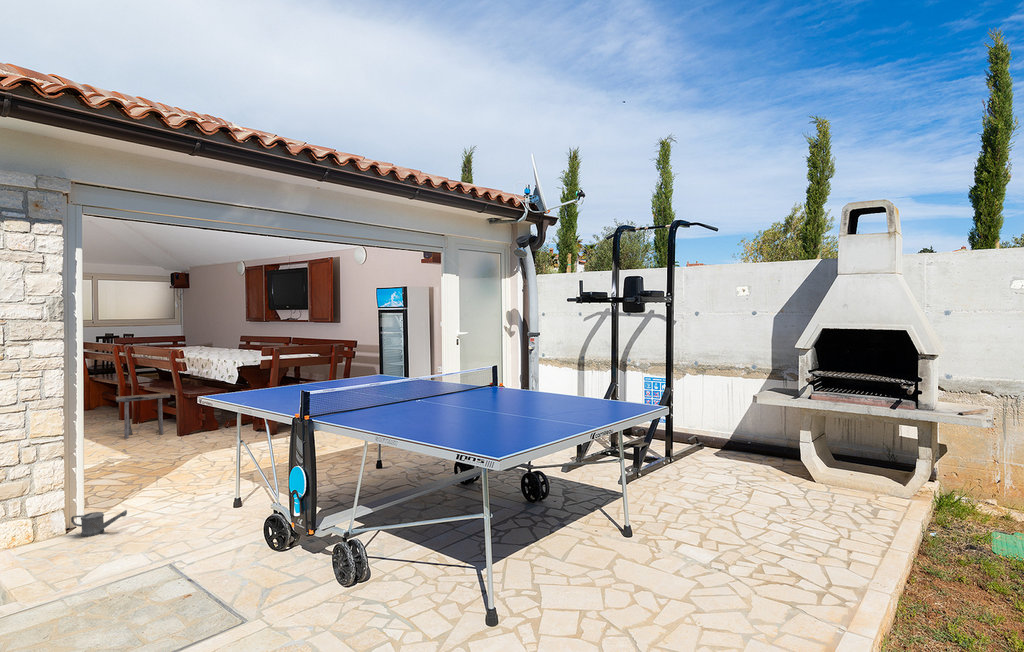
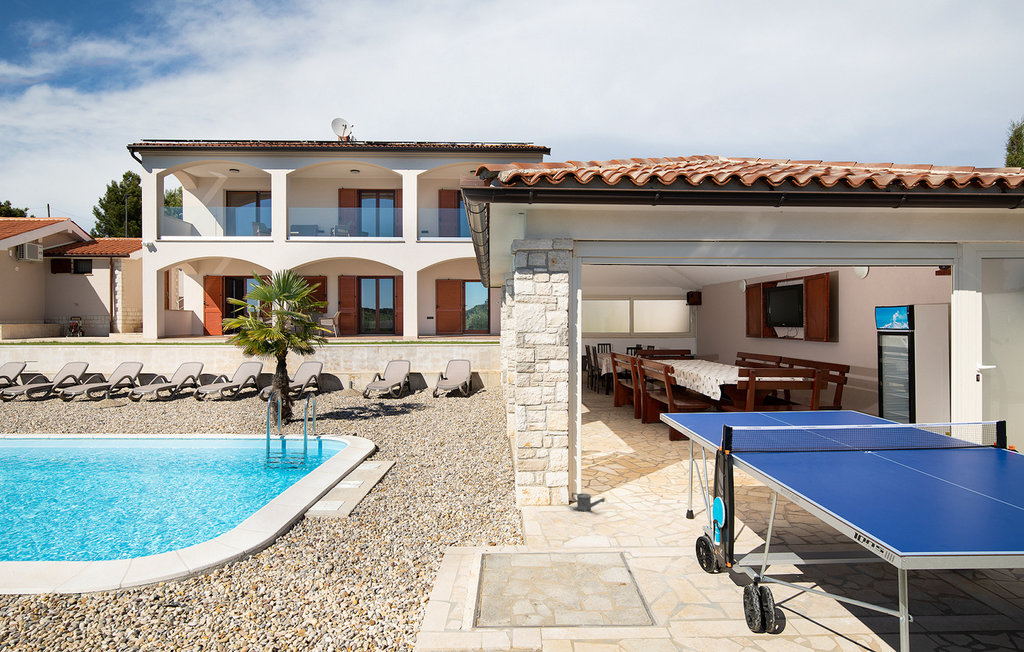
stool: present [116,393,170,439] -> none [626,401,665,438]

